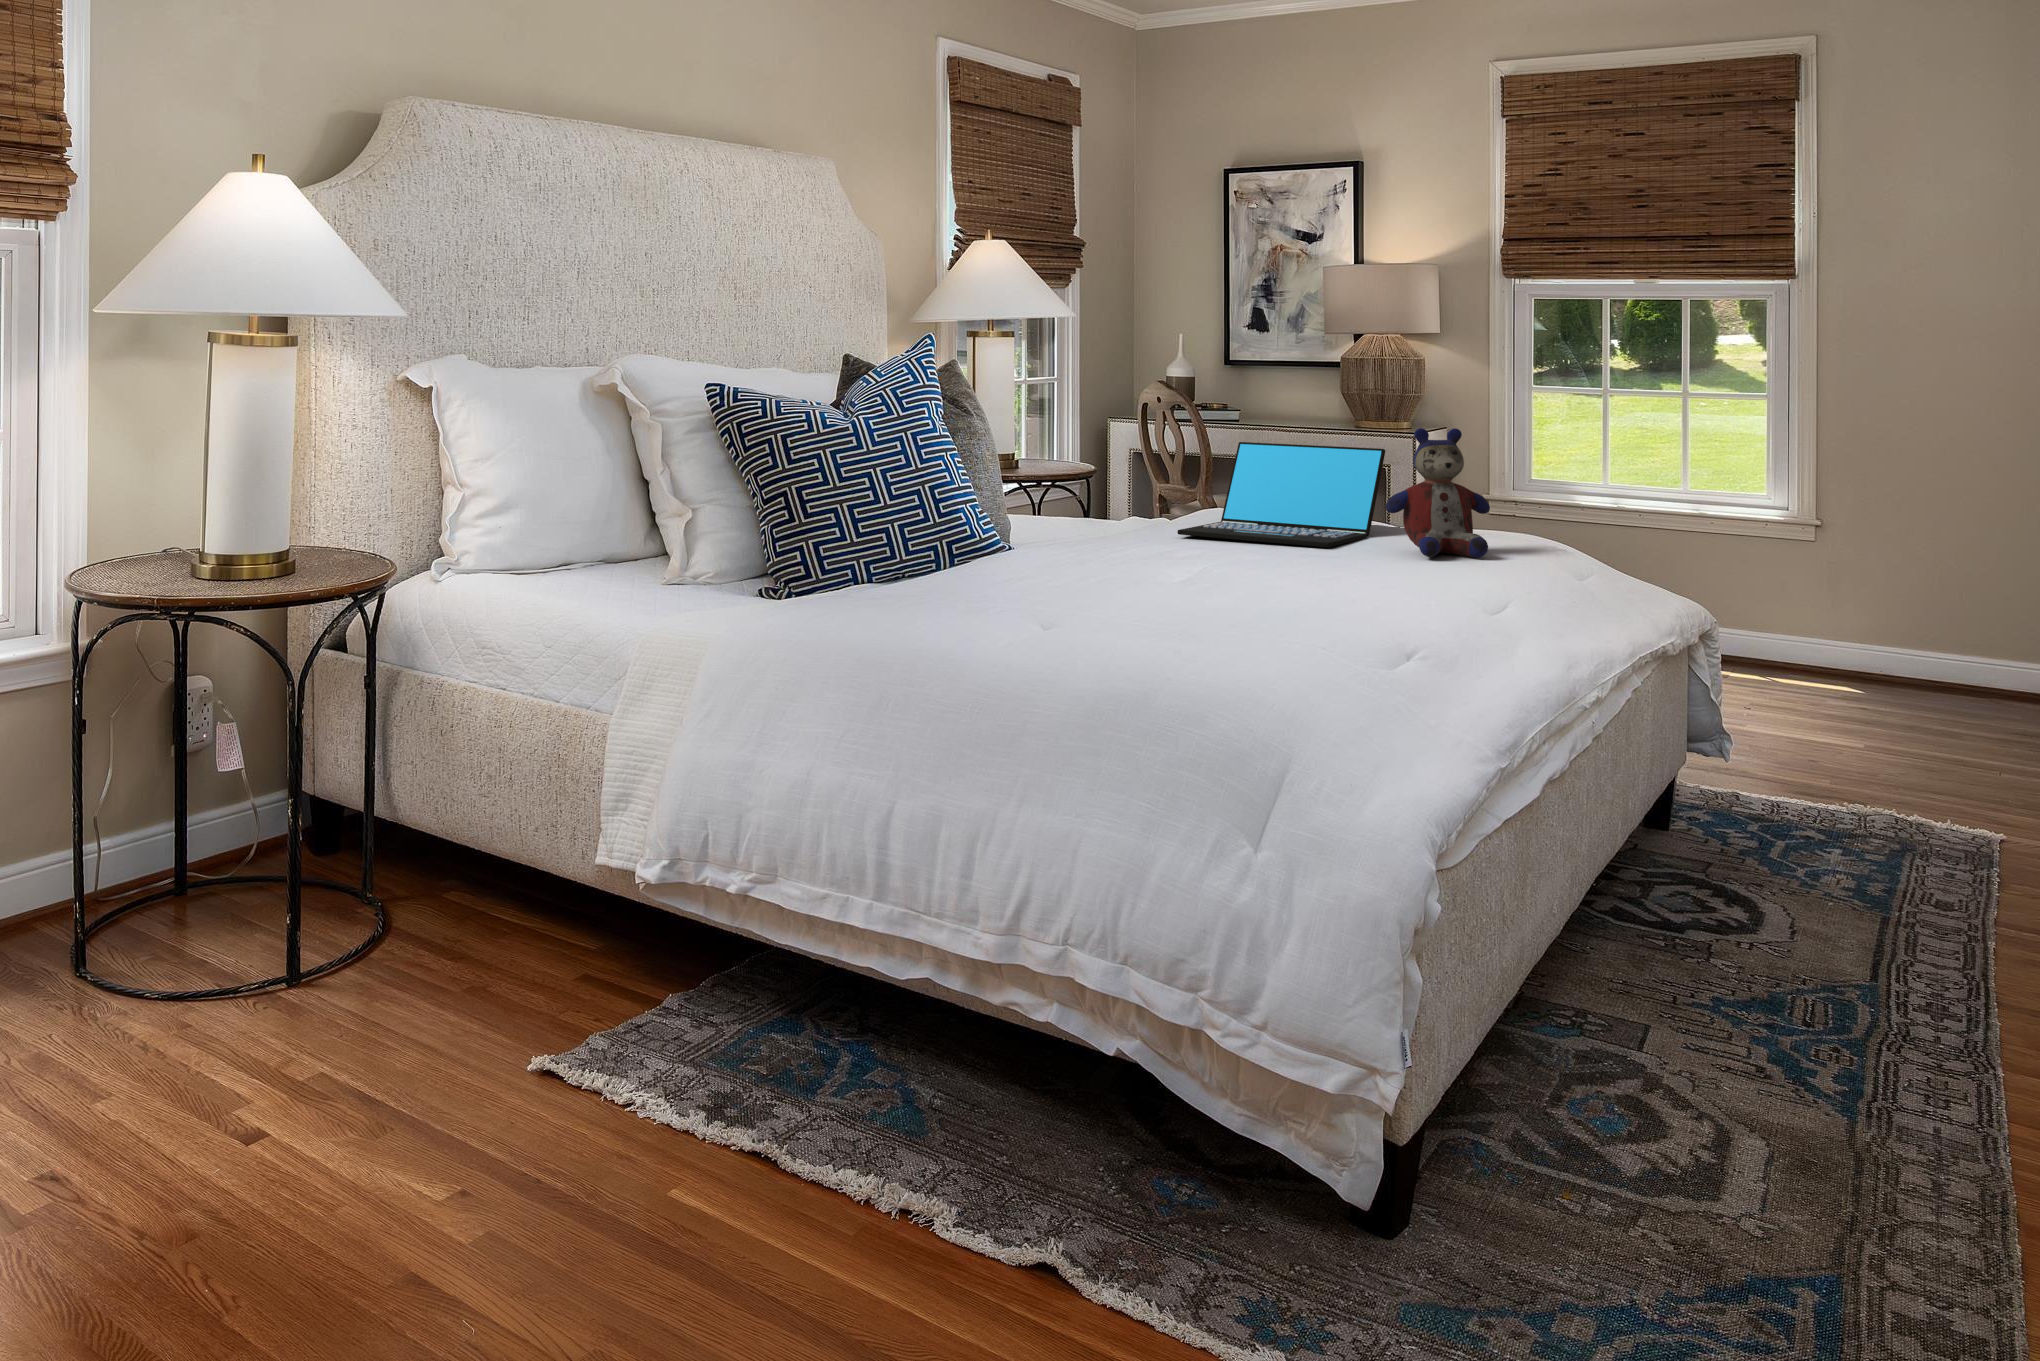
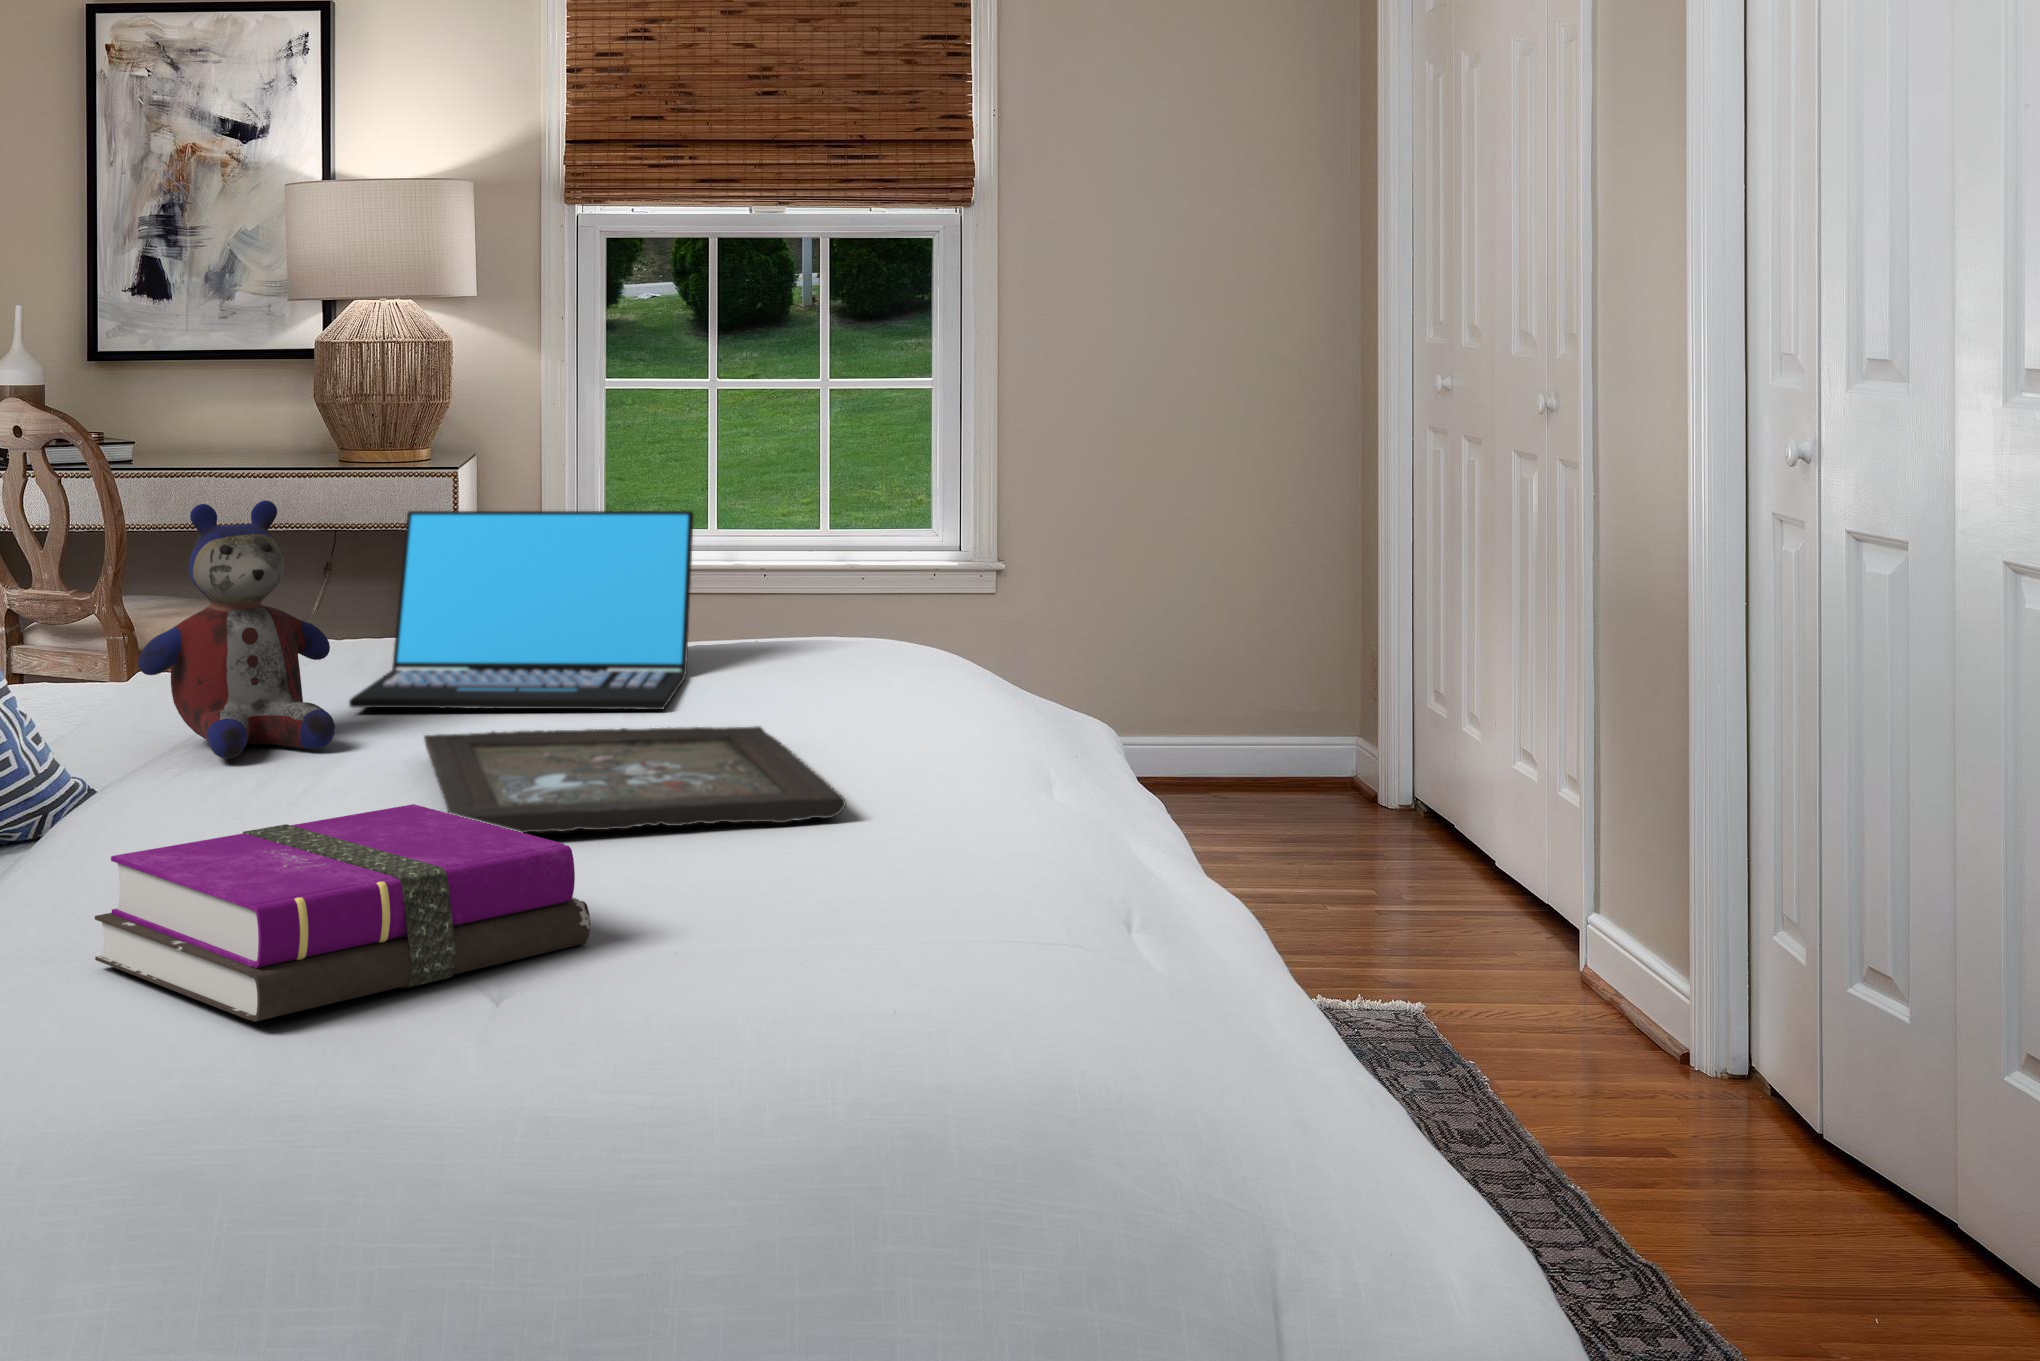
stuffed bear: present [1386,428,1490,557] -> present [138,500,335,759]
tray: none [1139,544,1357,590] -> present [424,726,845,833]
notebook: none [945,555,1139,620] -> present [95,804,590,1021]

